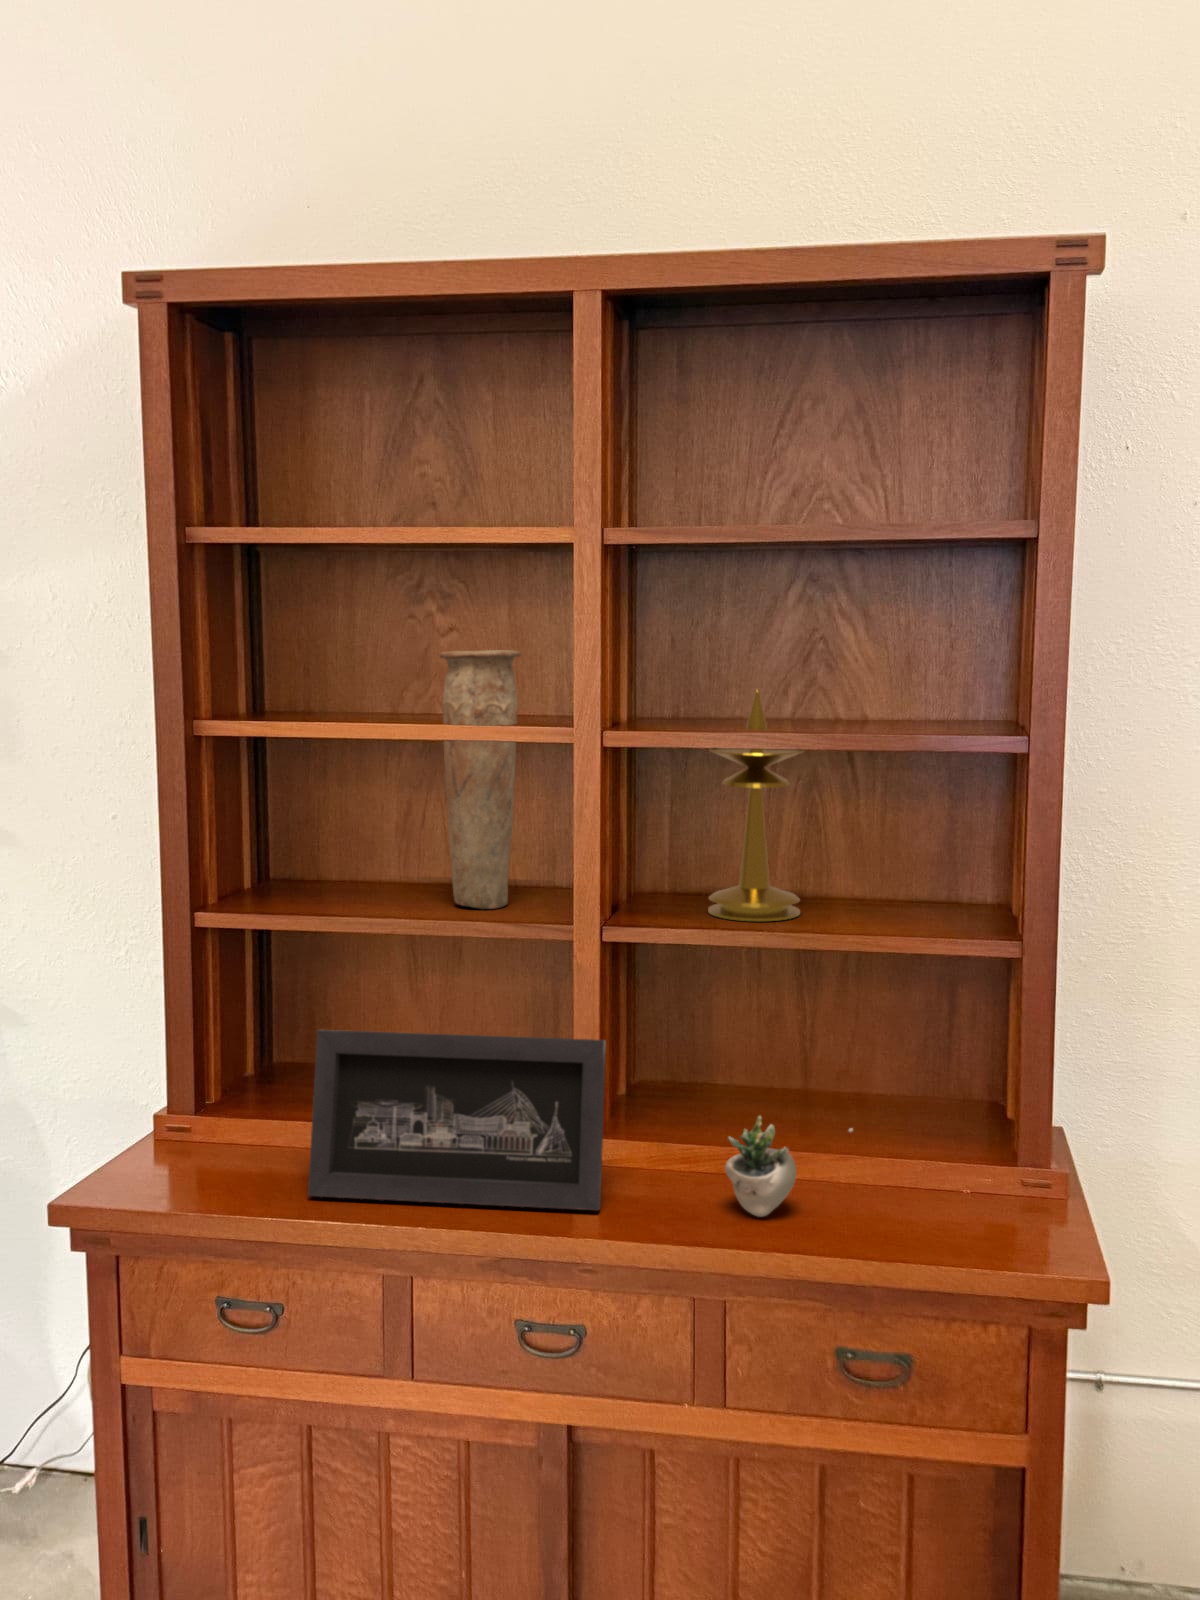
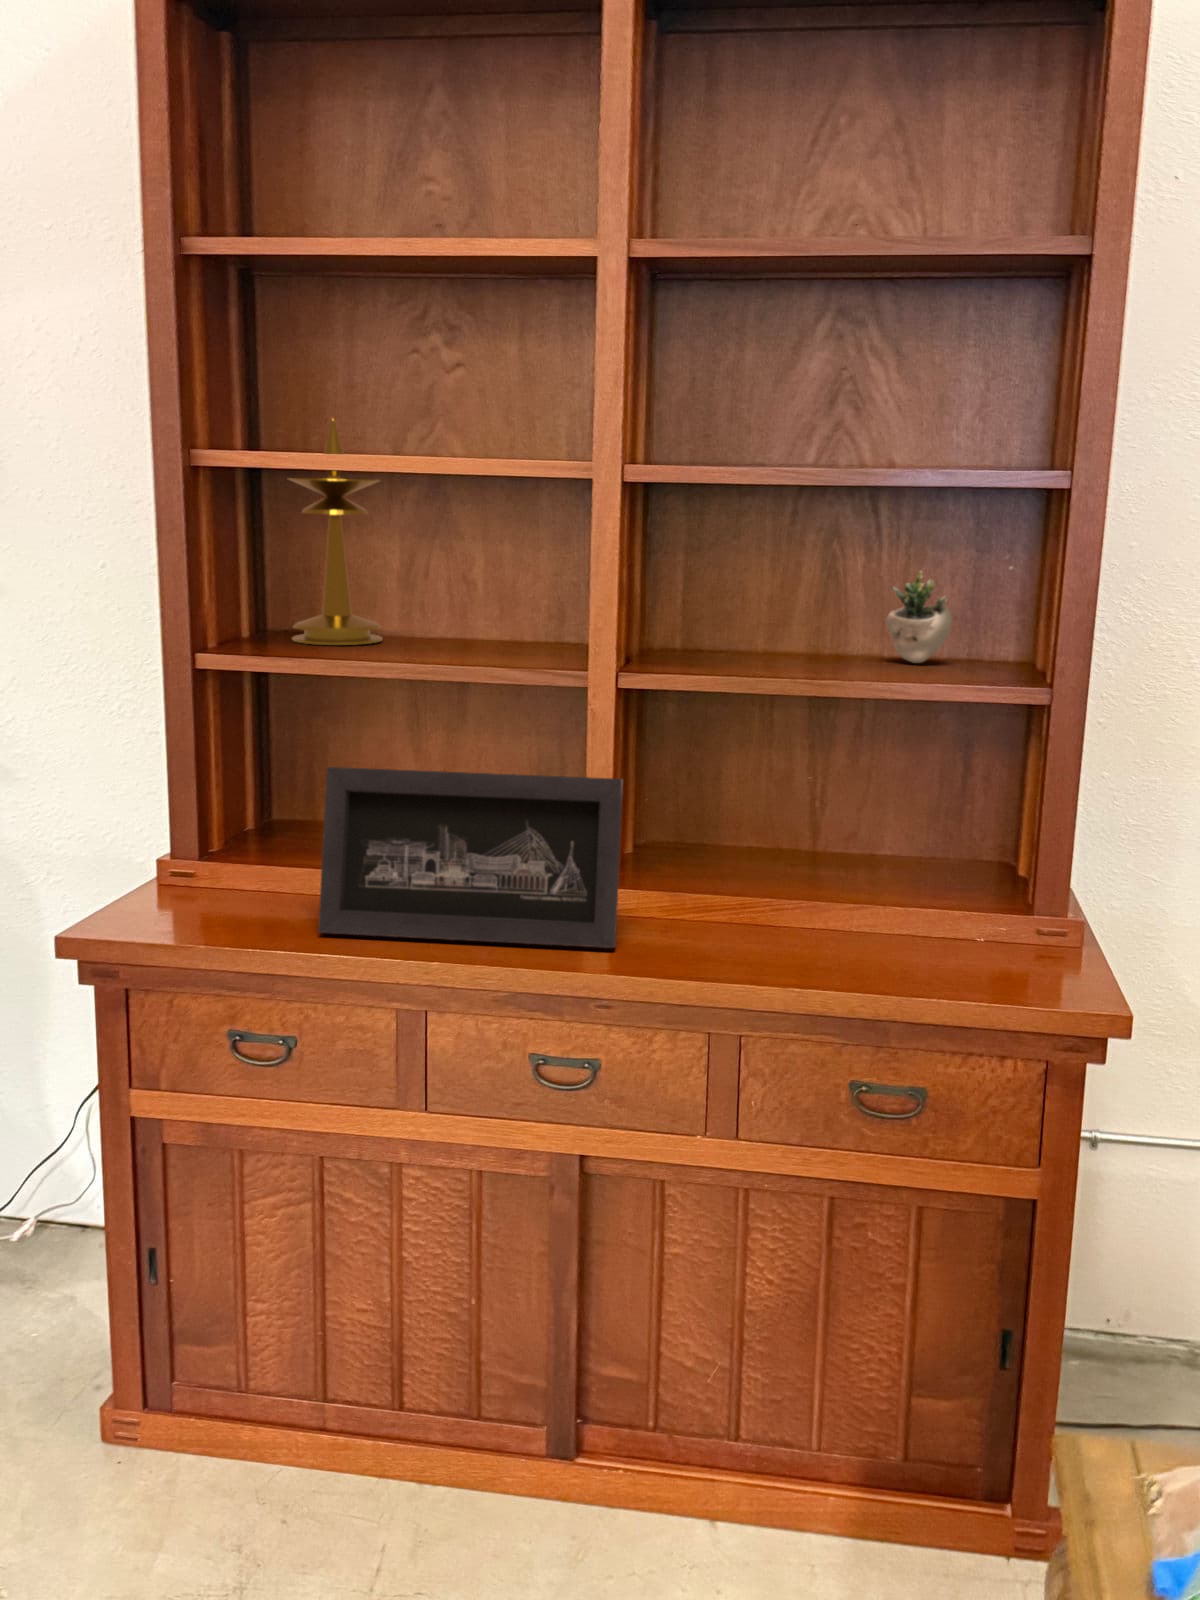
vase: present [439,650,521,909] -> none [451,379,537,654]
candlestick: present [708,690,803,921] -> present [289,419,382,645]
succulent plant: present [725,1116,853,1217] -> present [886,567,1013,663]

